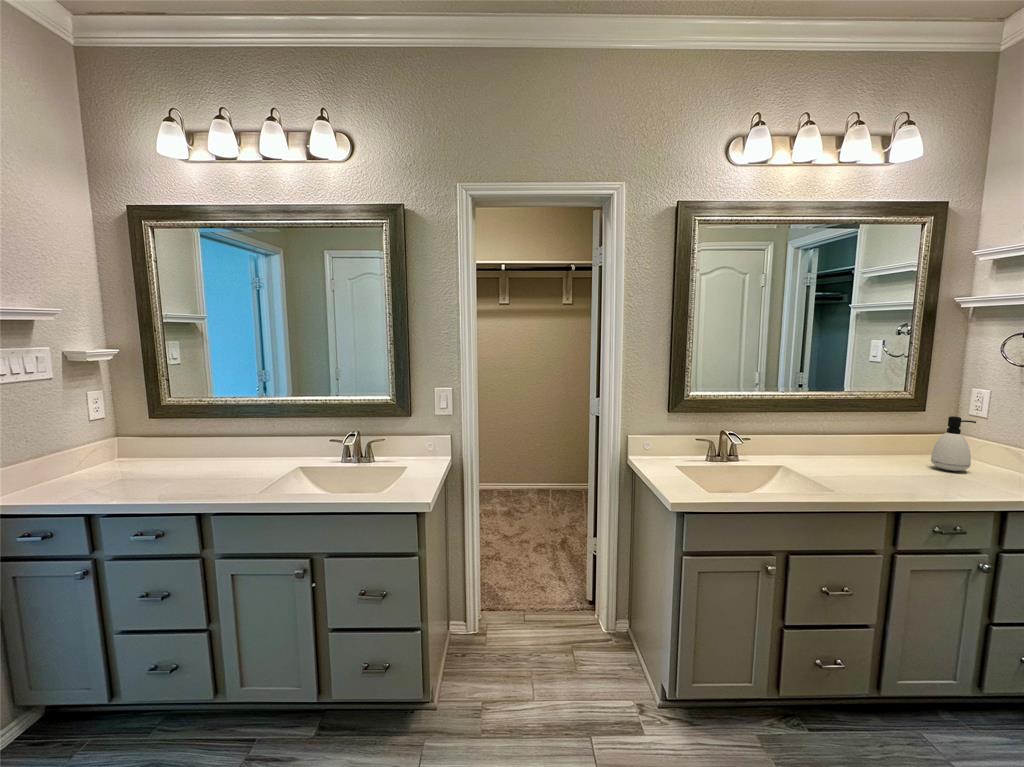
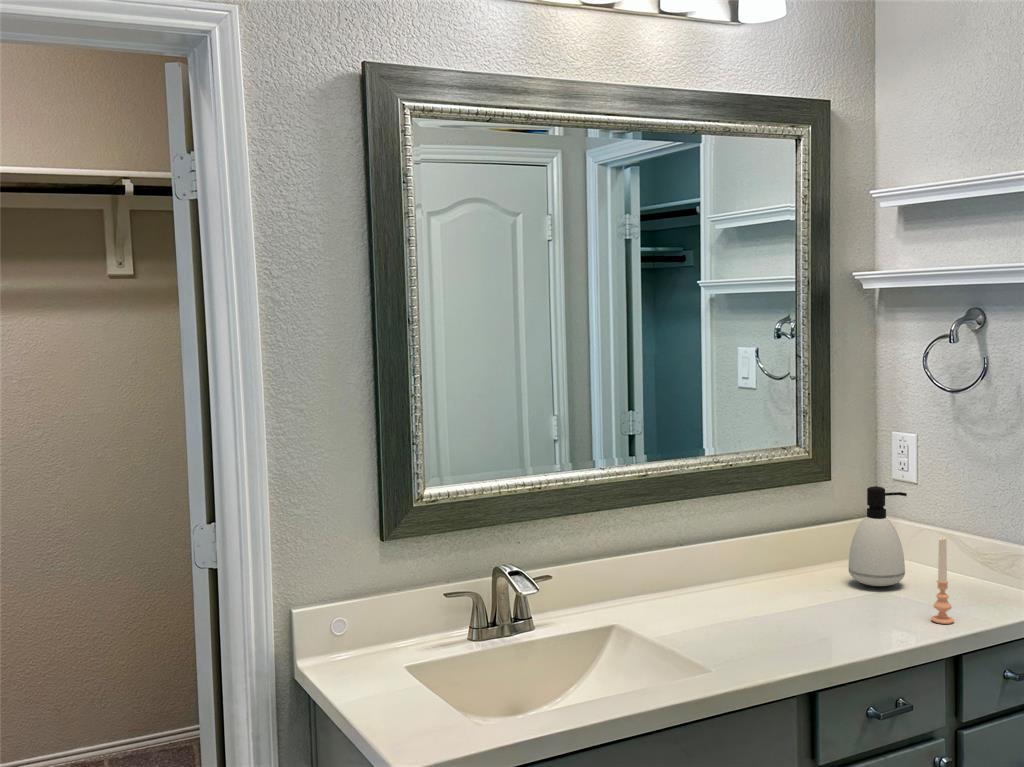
candle: none [981,443,997,491] -> present [931,537,954,624]

